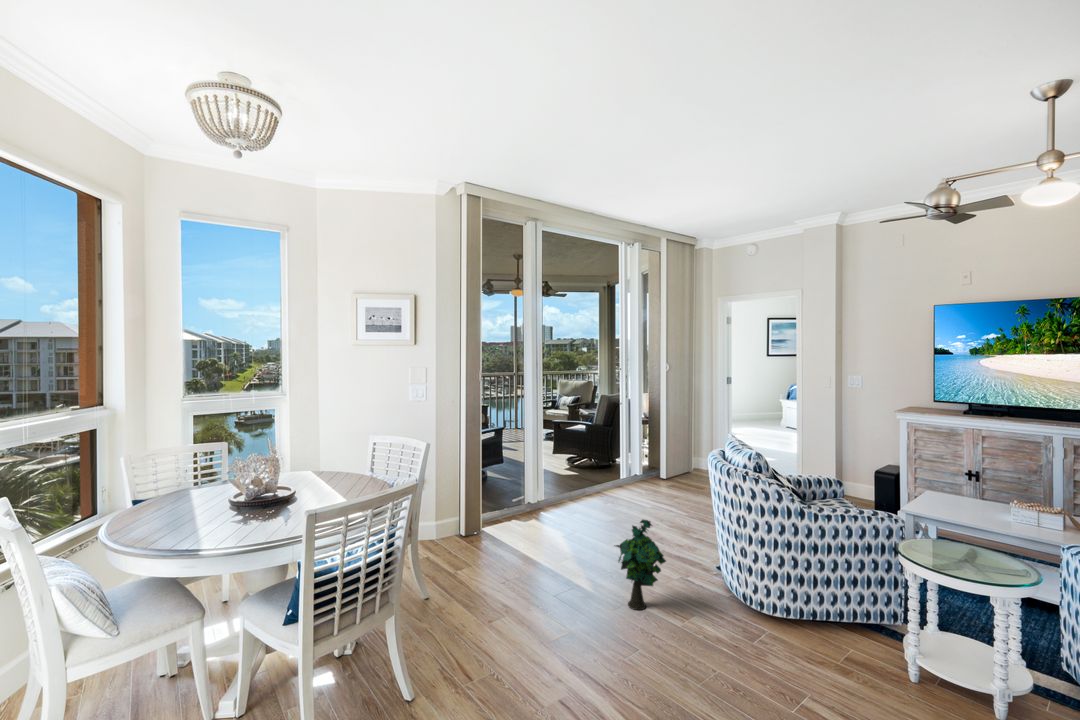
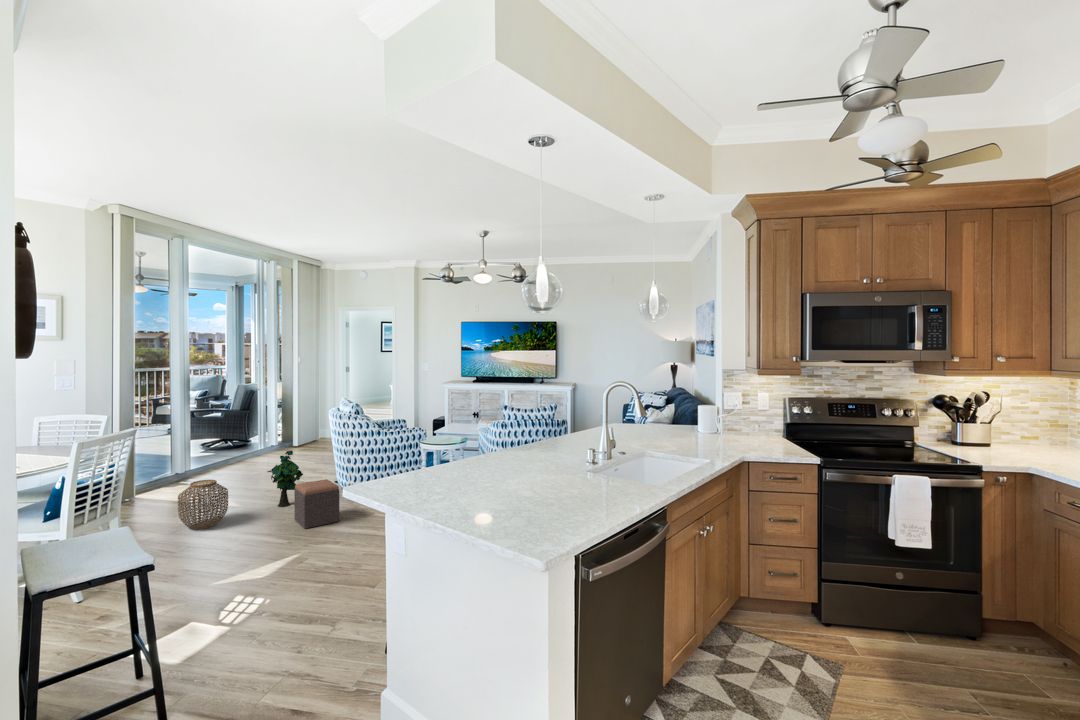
woven basket: none [493,550,556,630] -> present [178,480,228,530]
footstool: none [649,596,730,699] -> present [294,479,340,529]

